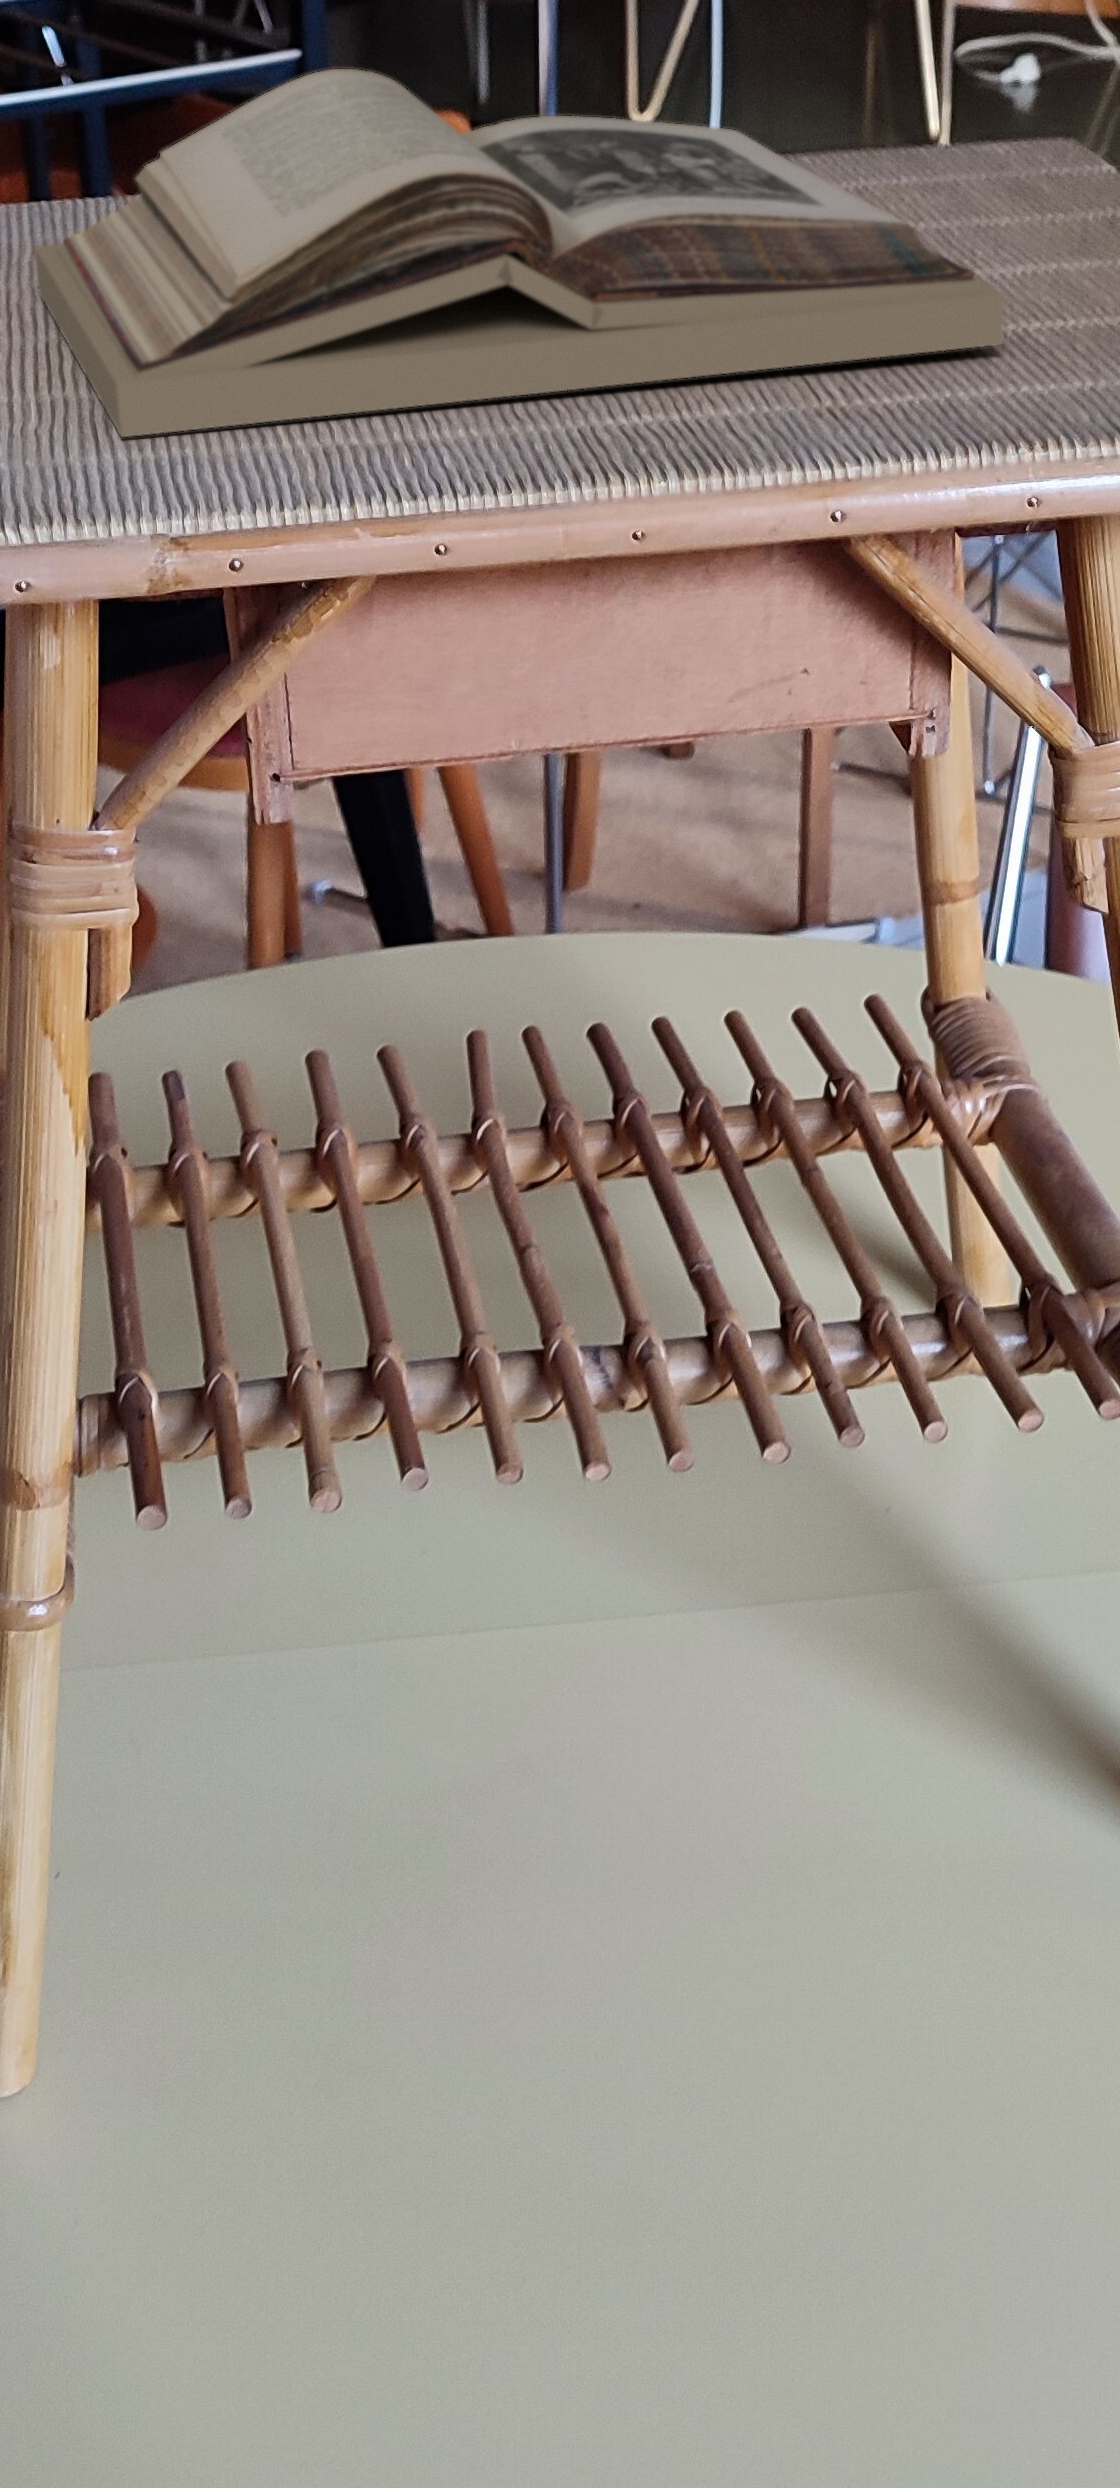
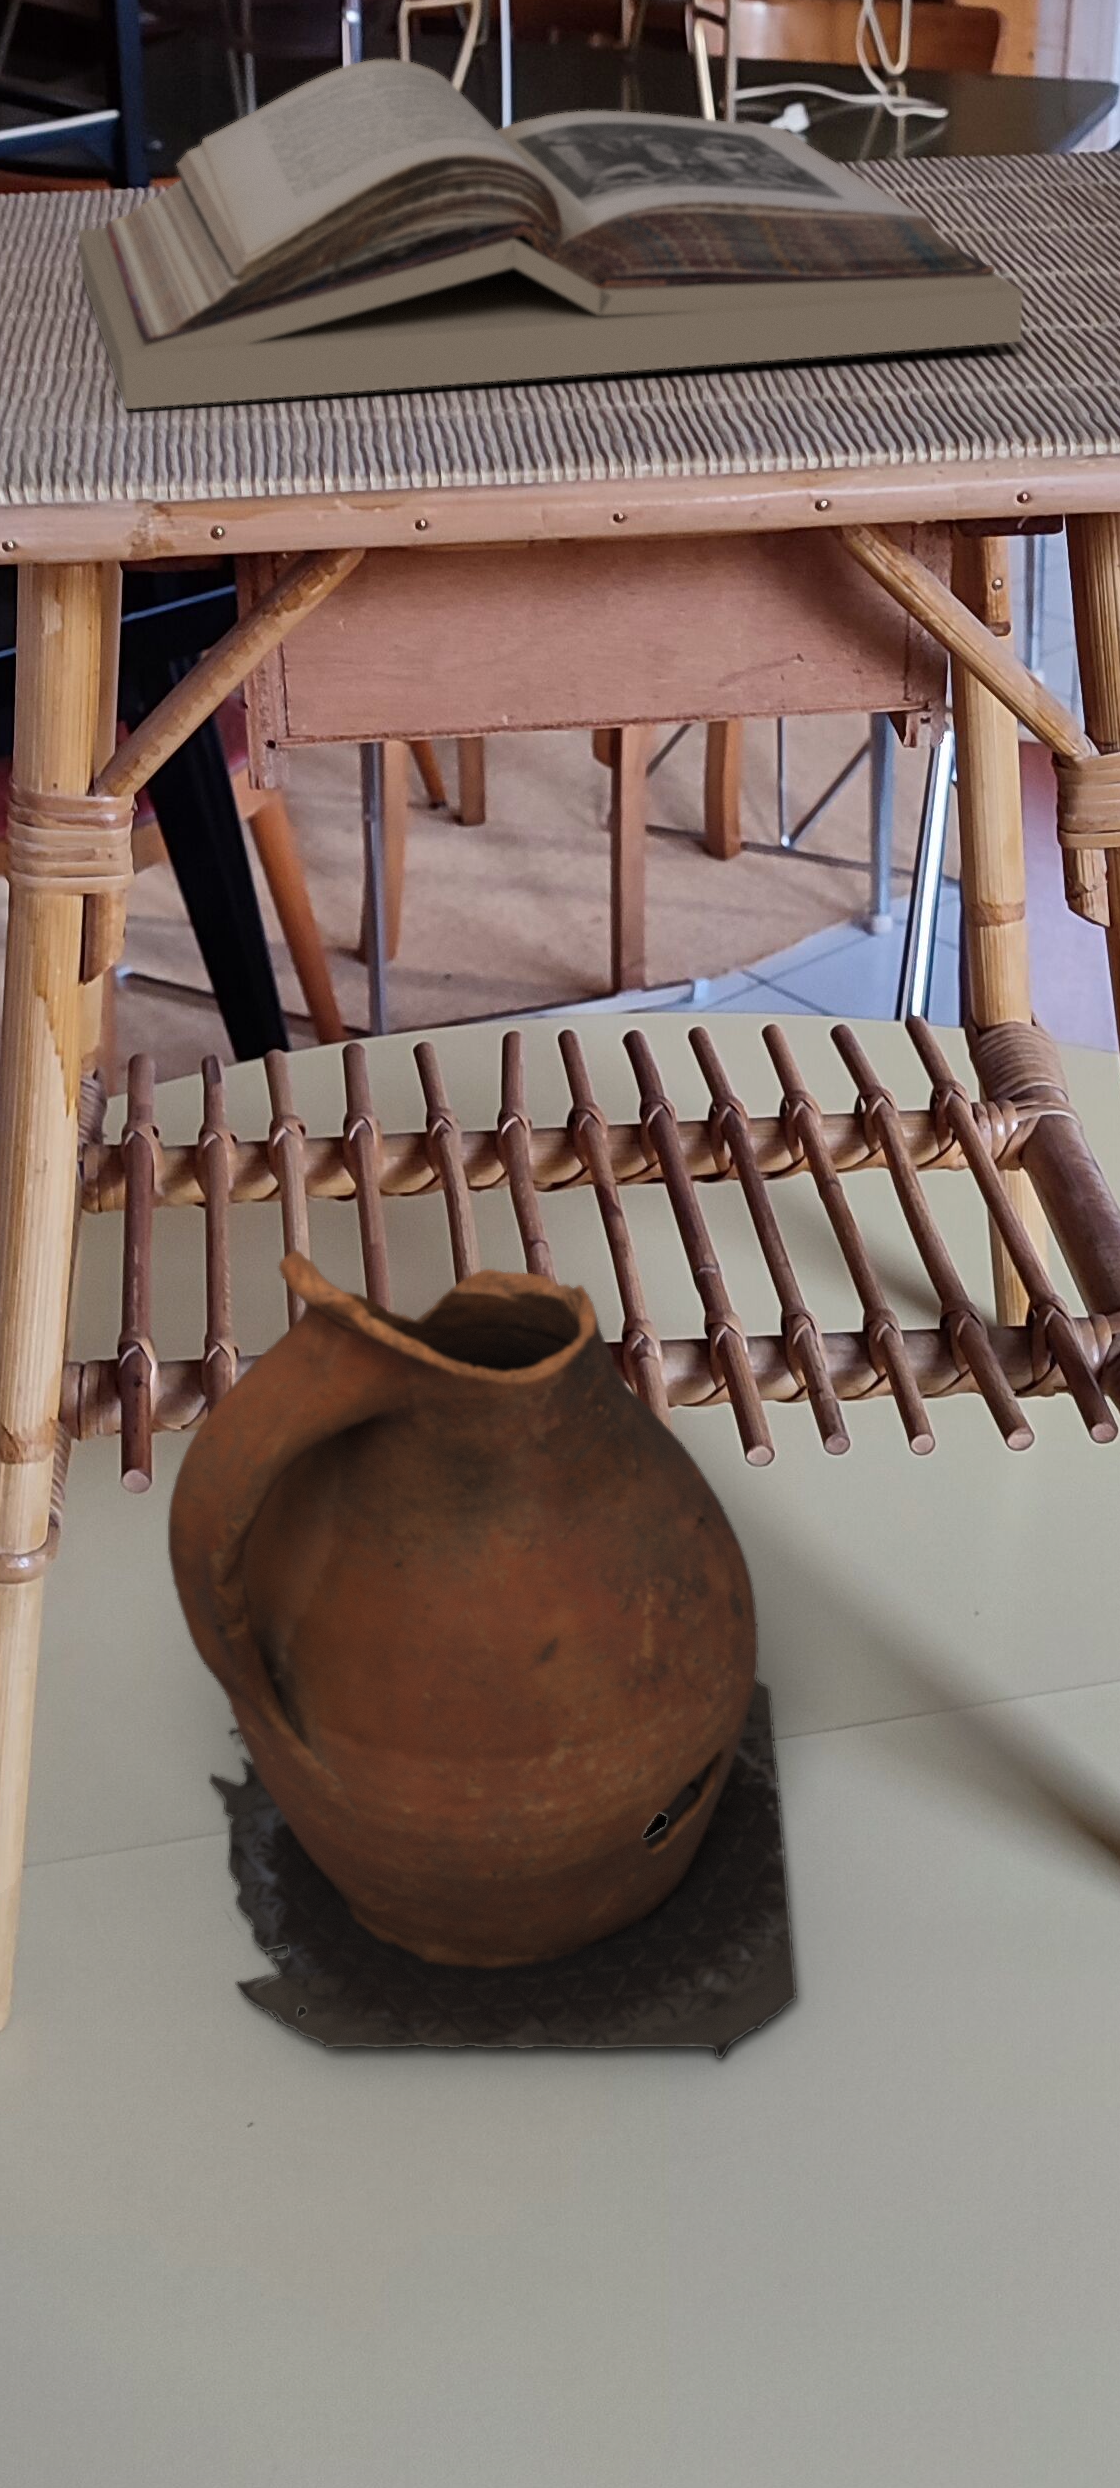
ceramic pitcher: none [202,1280,837,2077] -> present [168,1250,797,2058]

